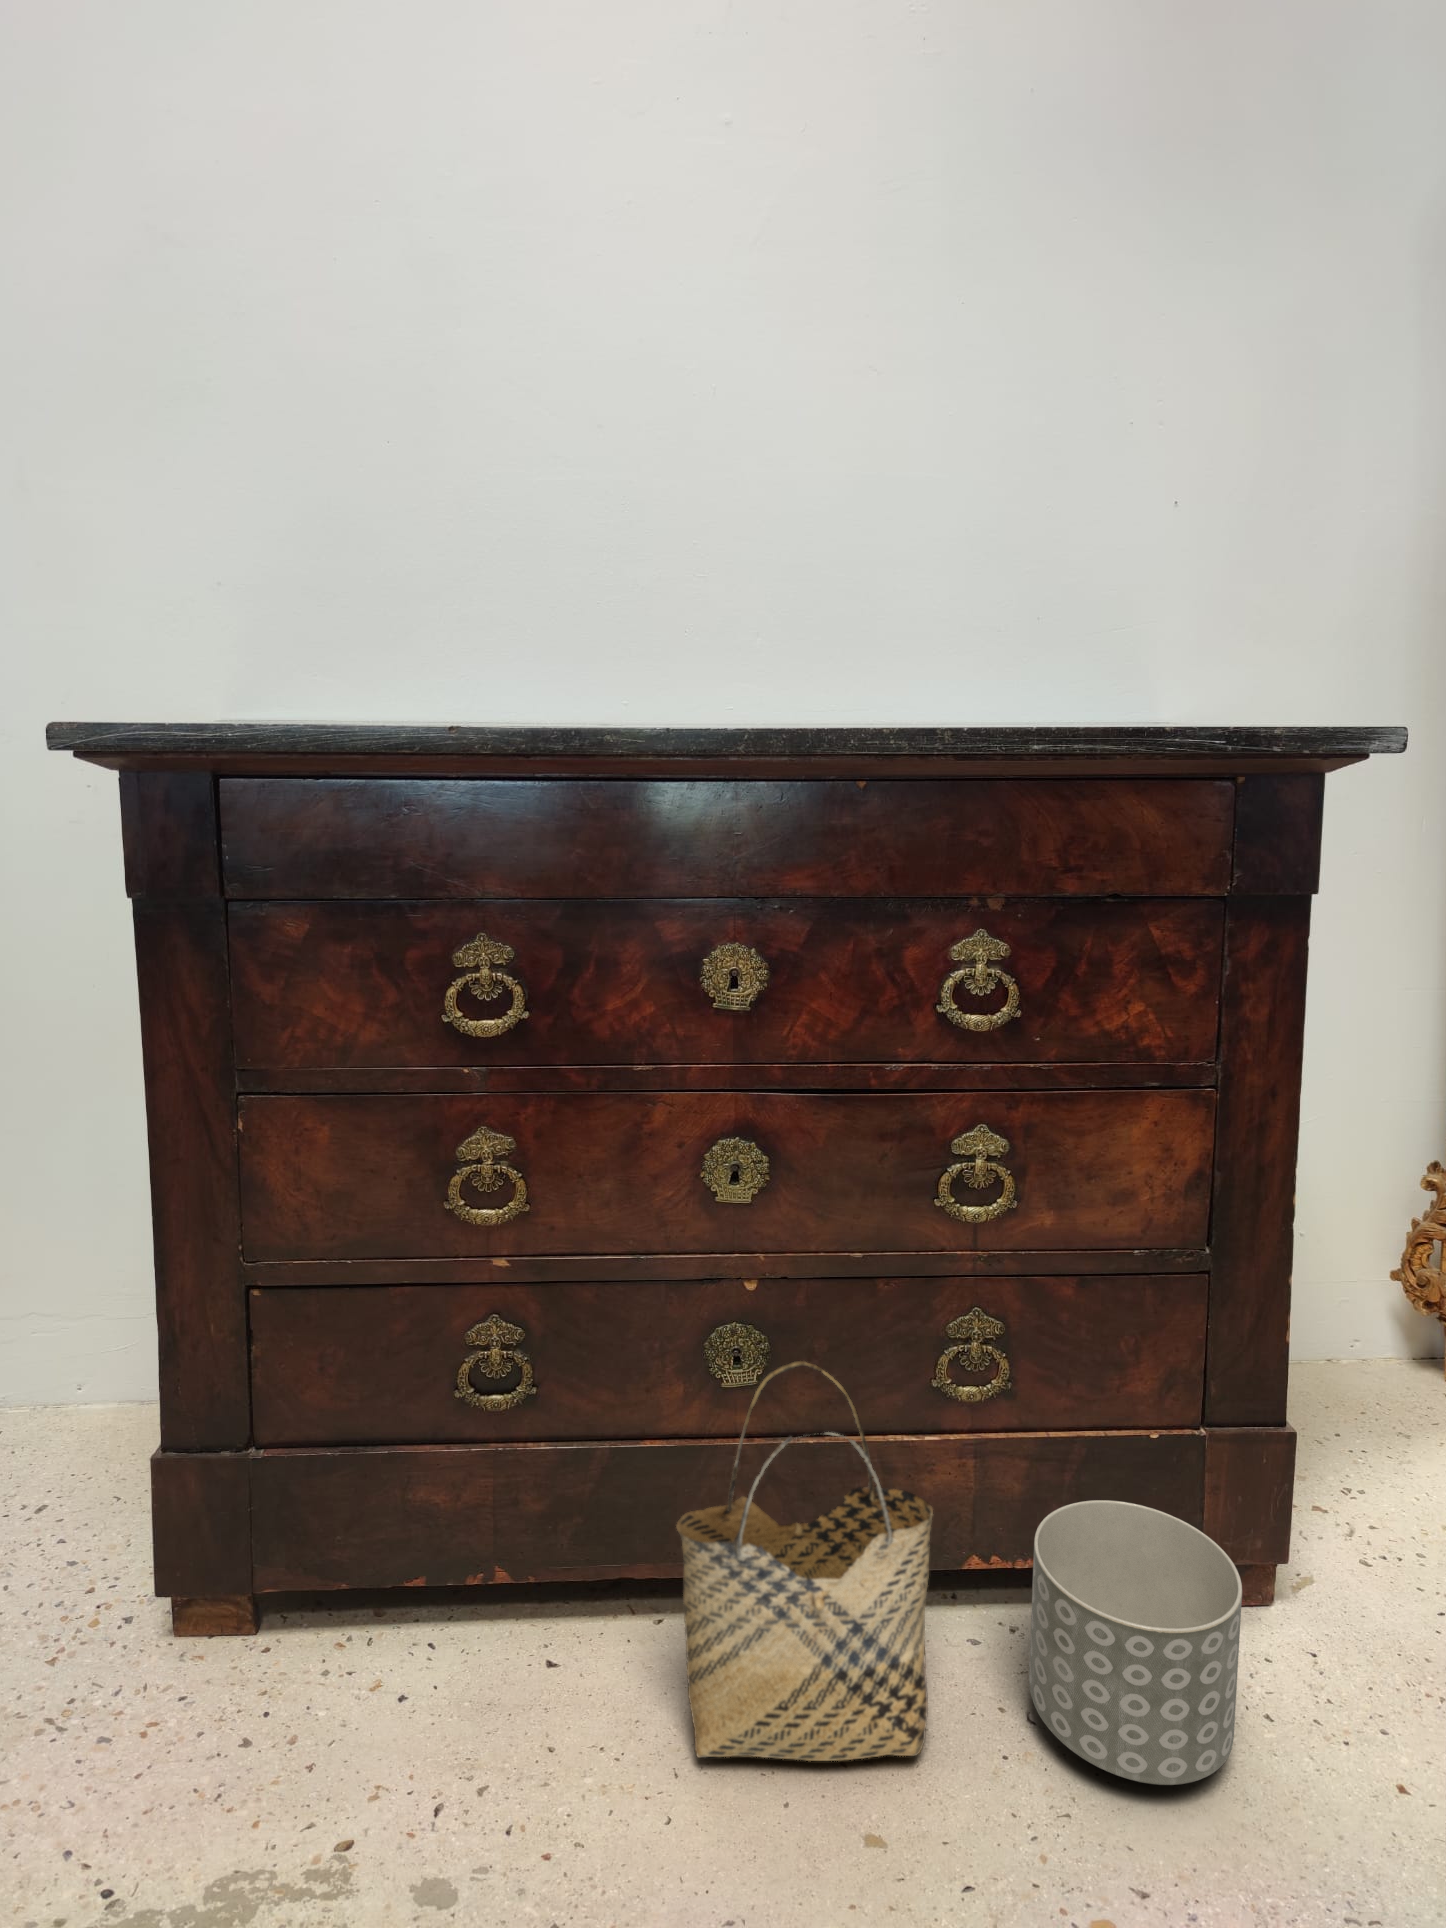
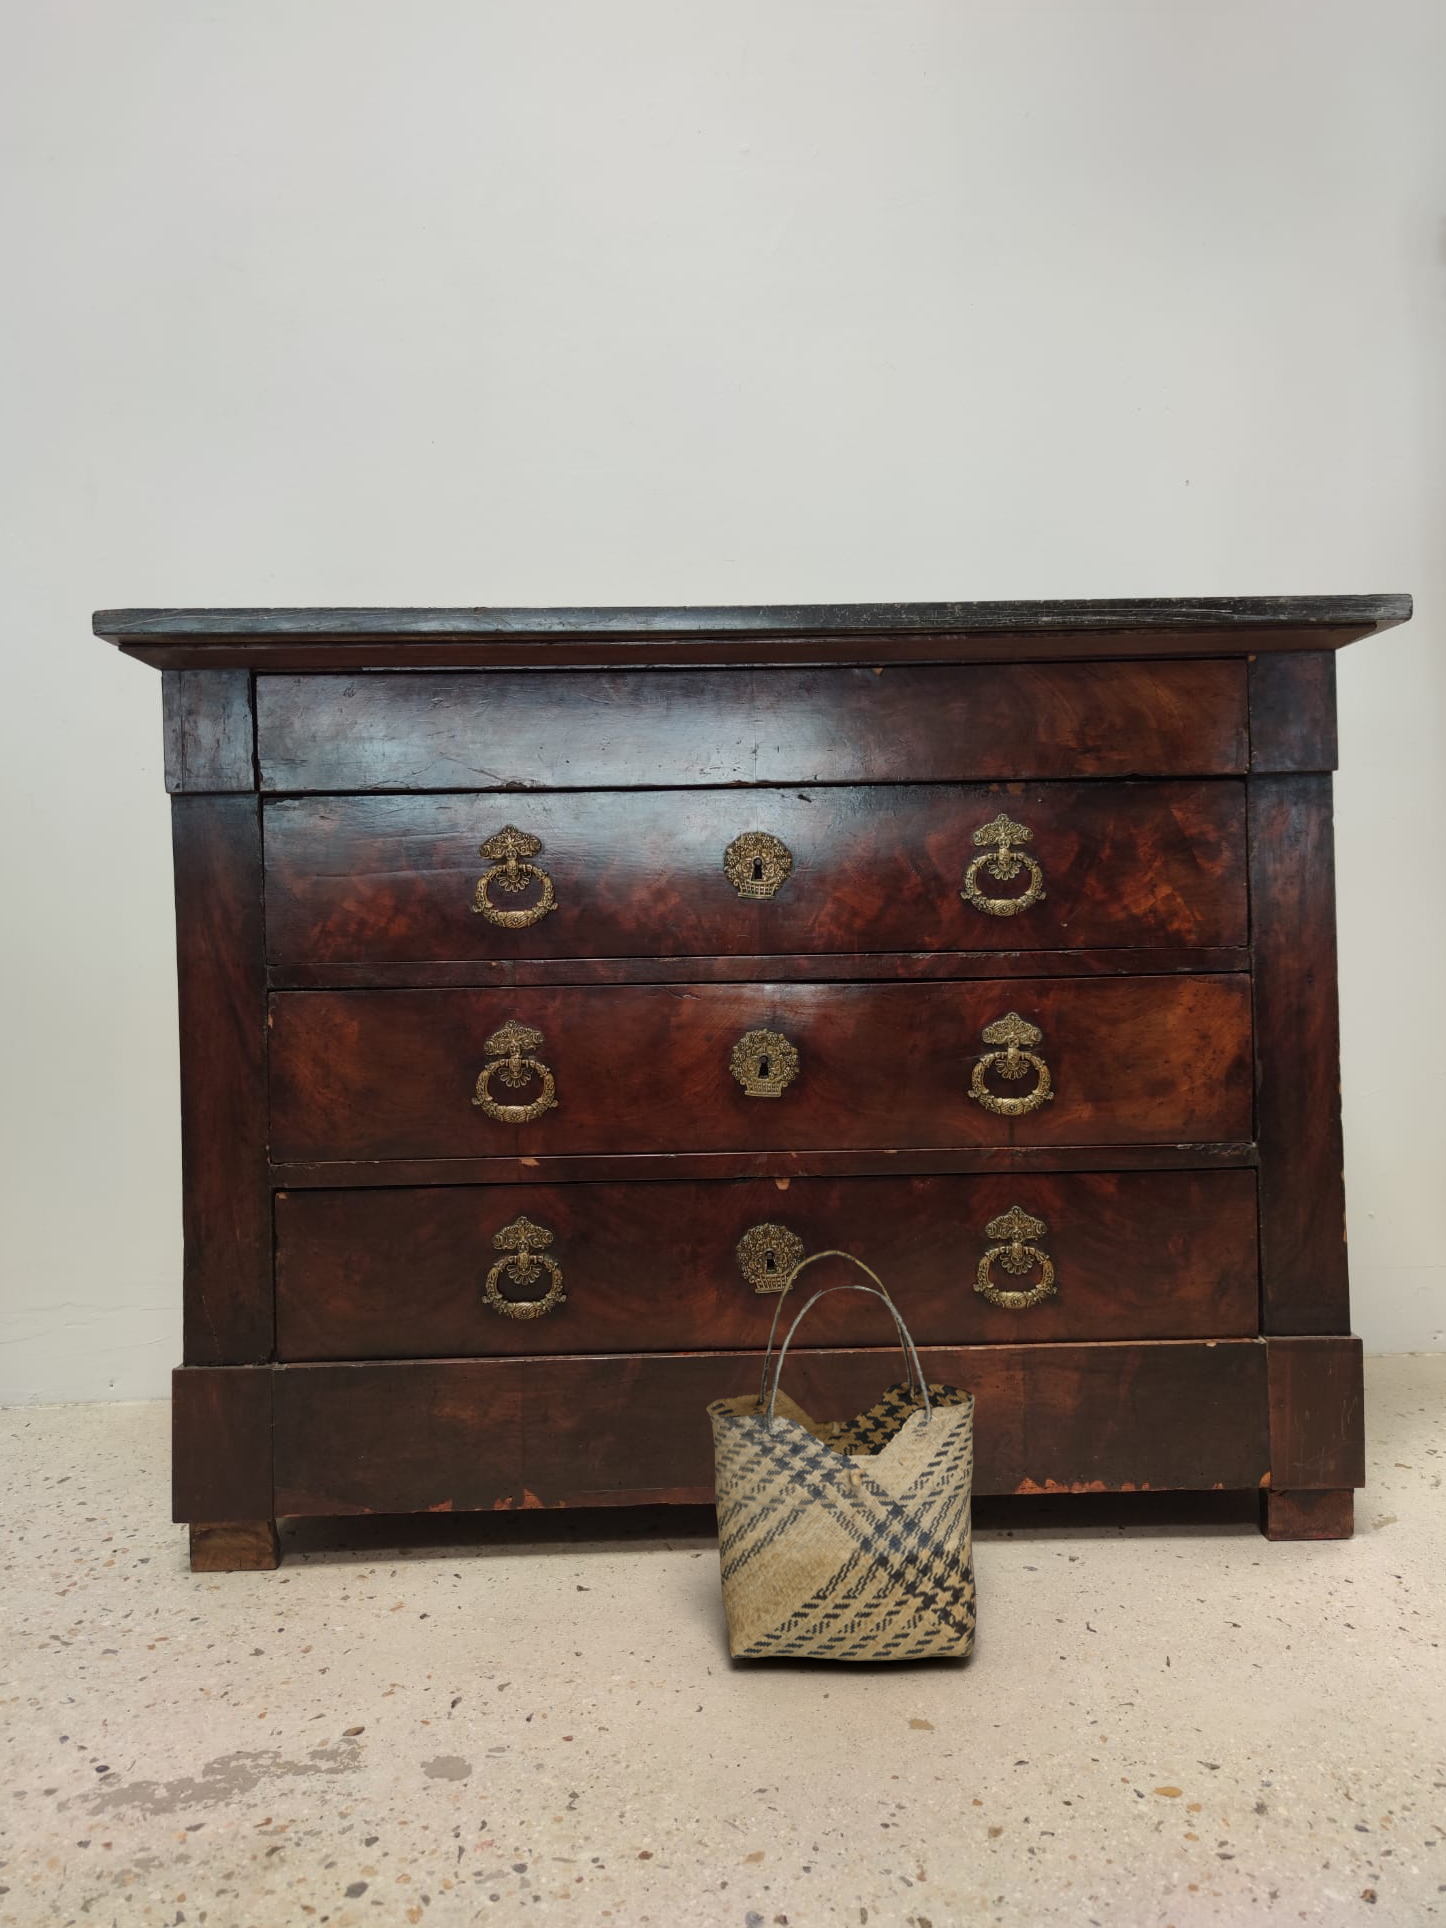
planter: present [1029,1500,1242,1785] -> none [1084,1403,1308,1673]

